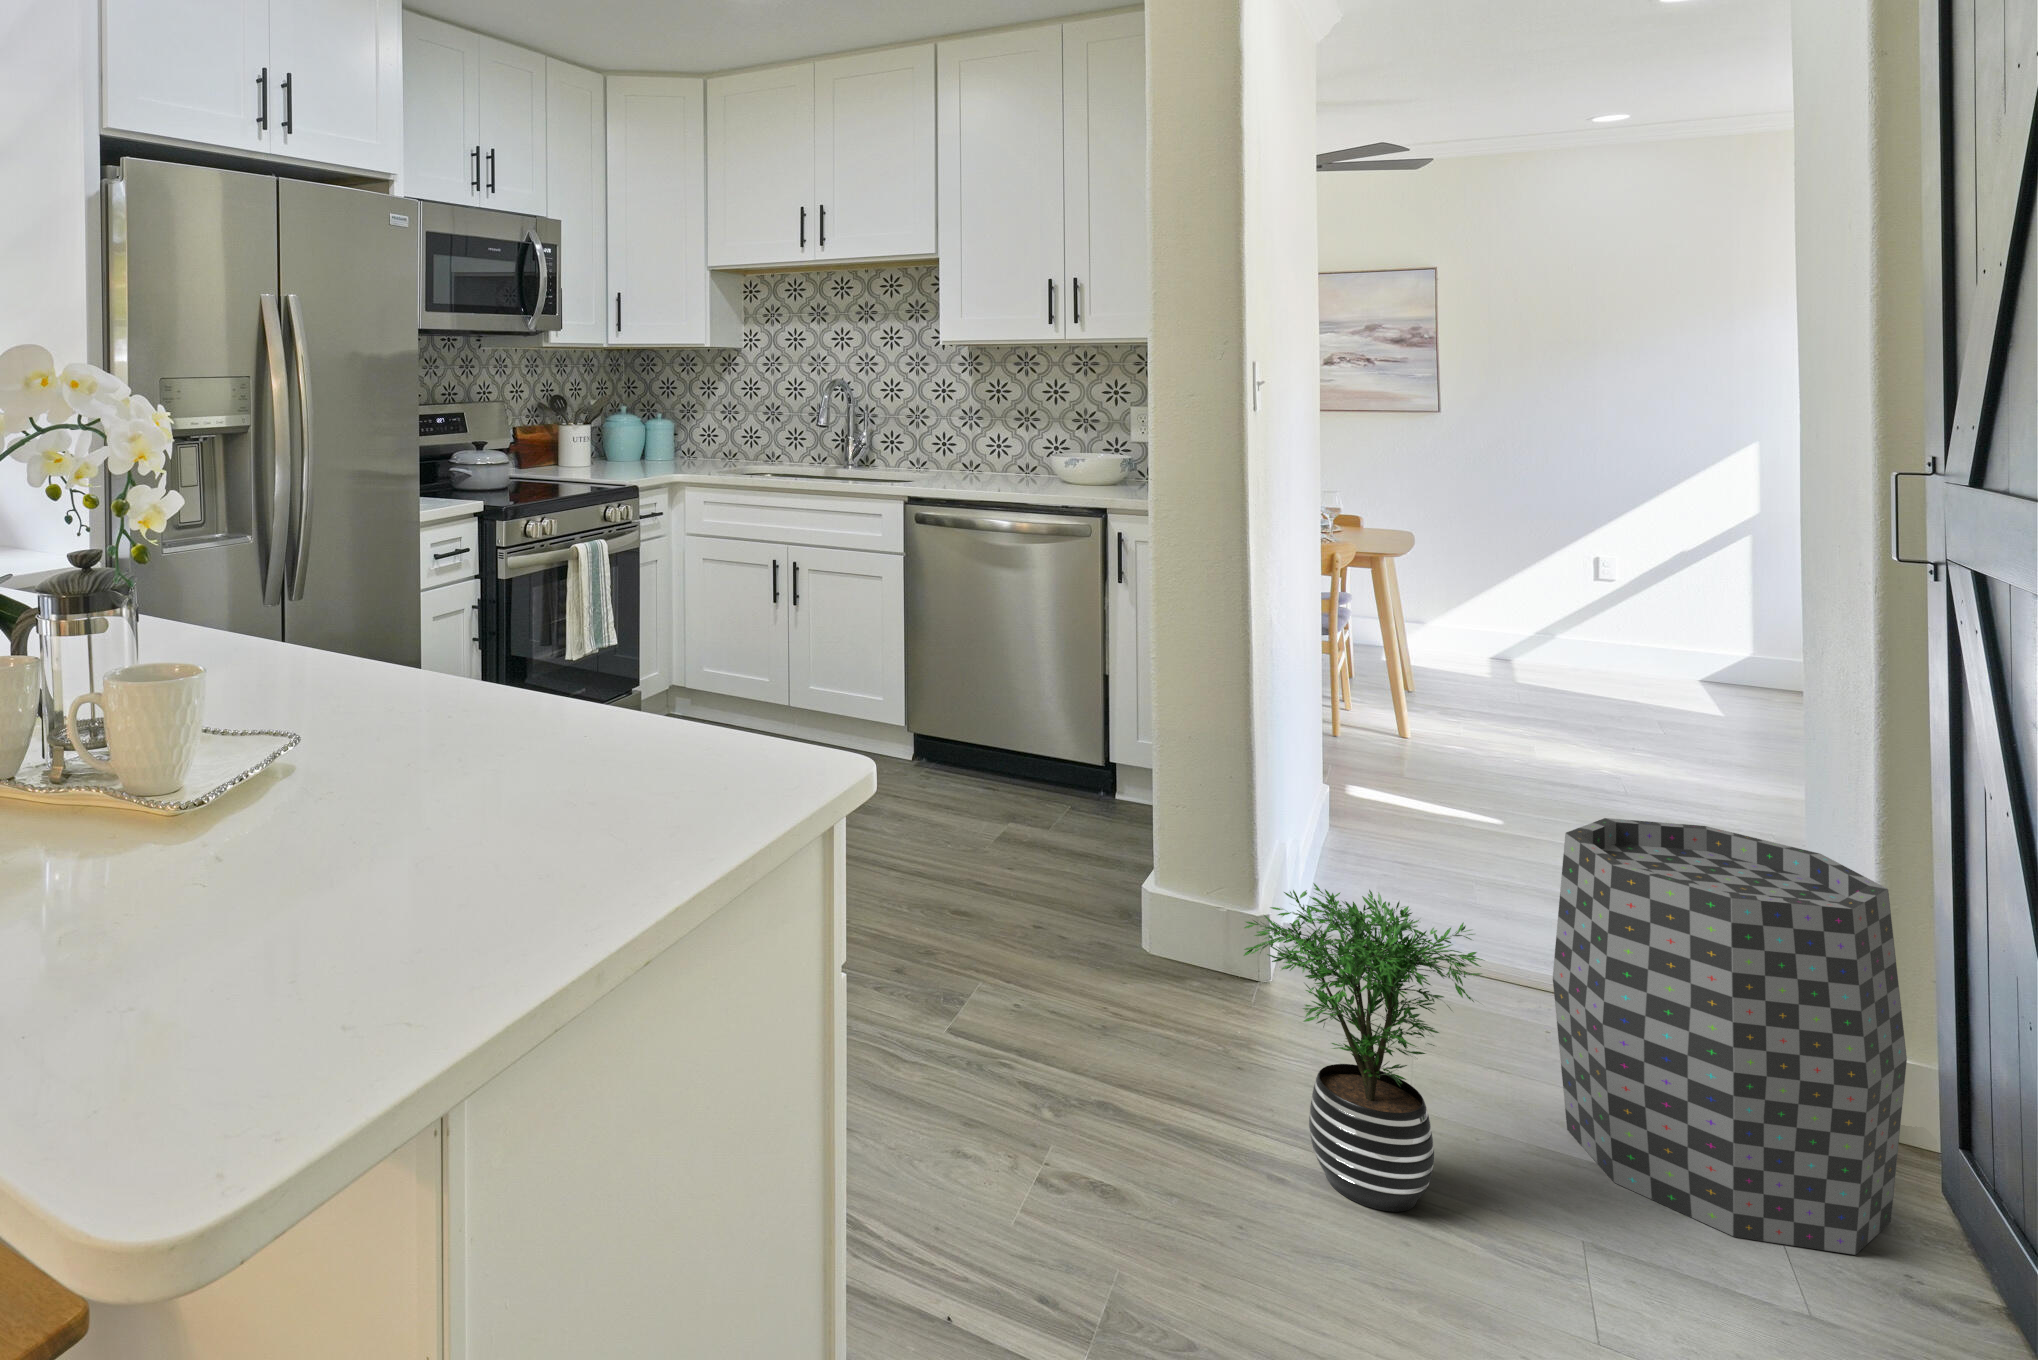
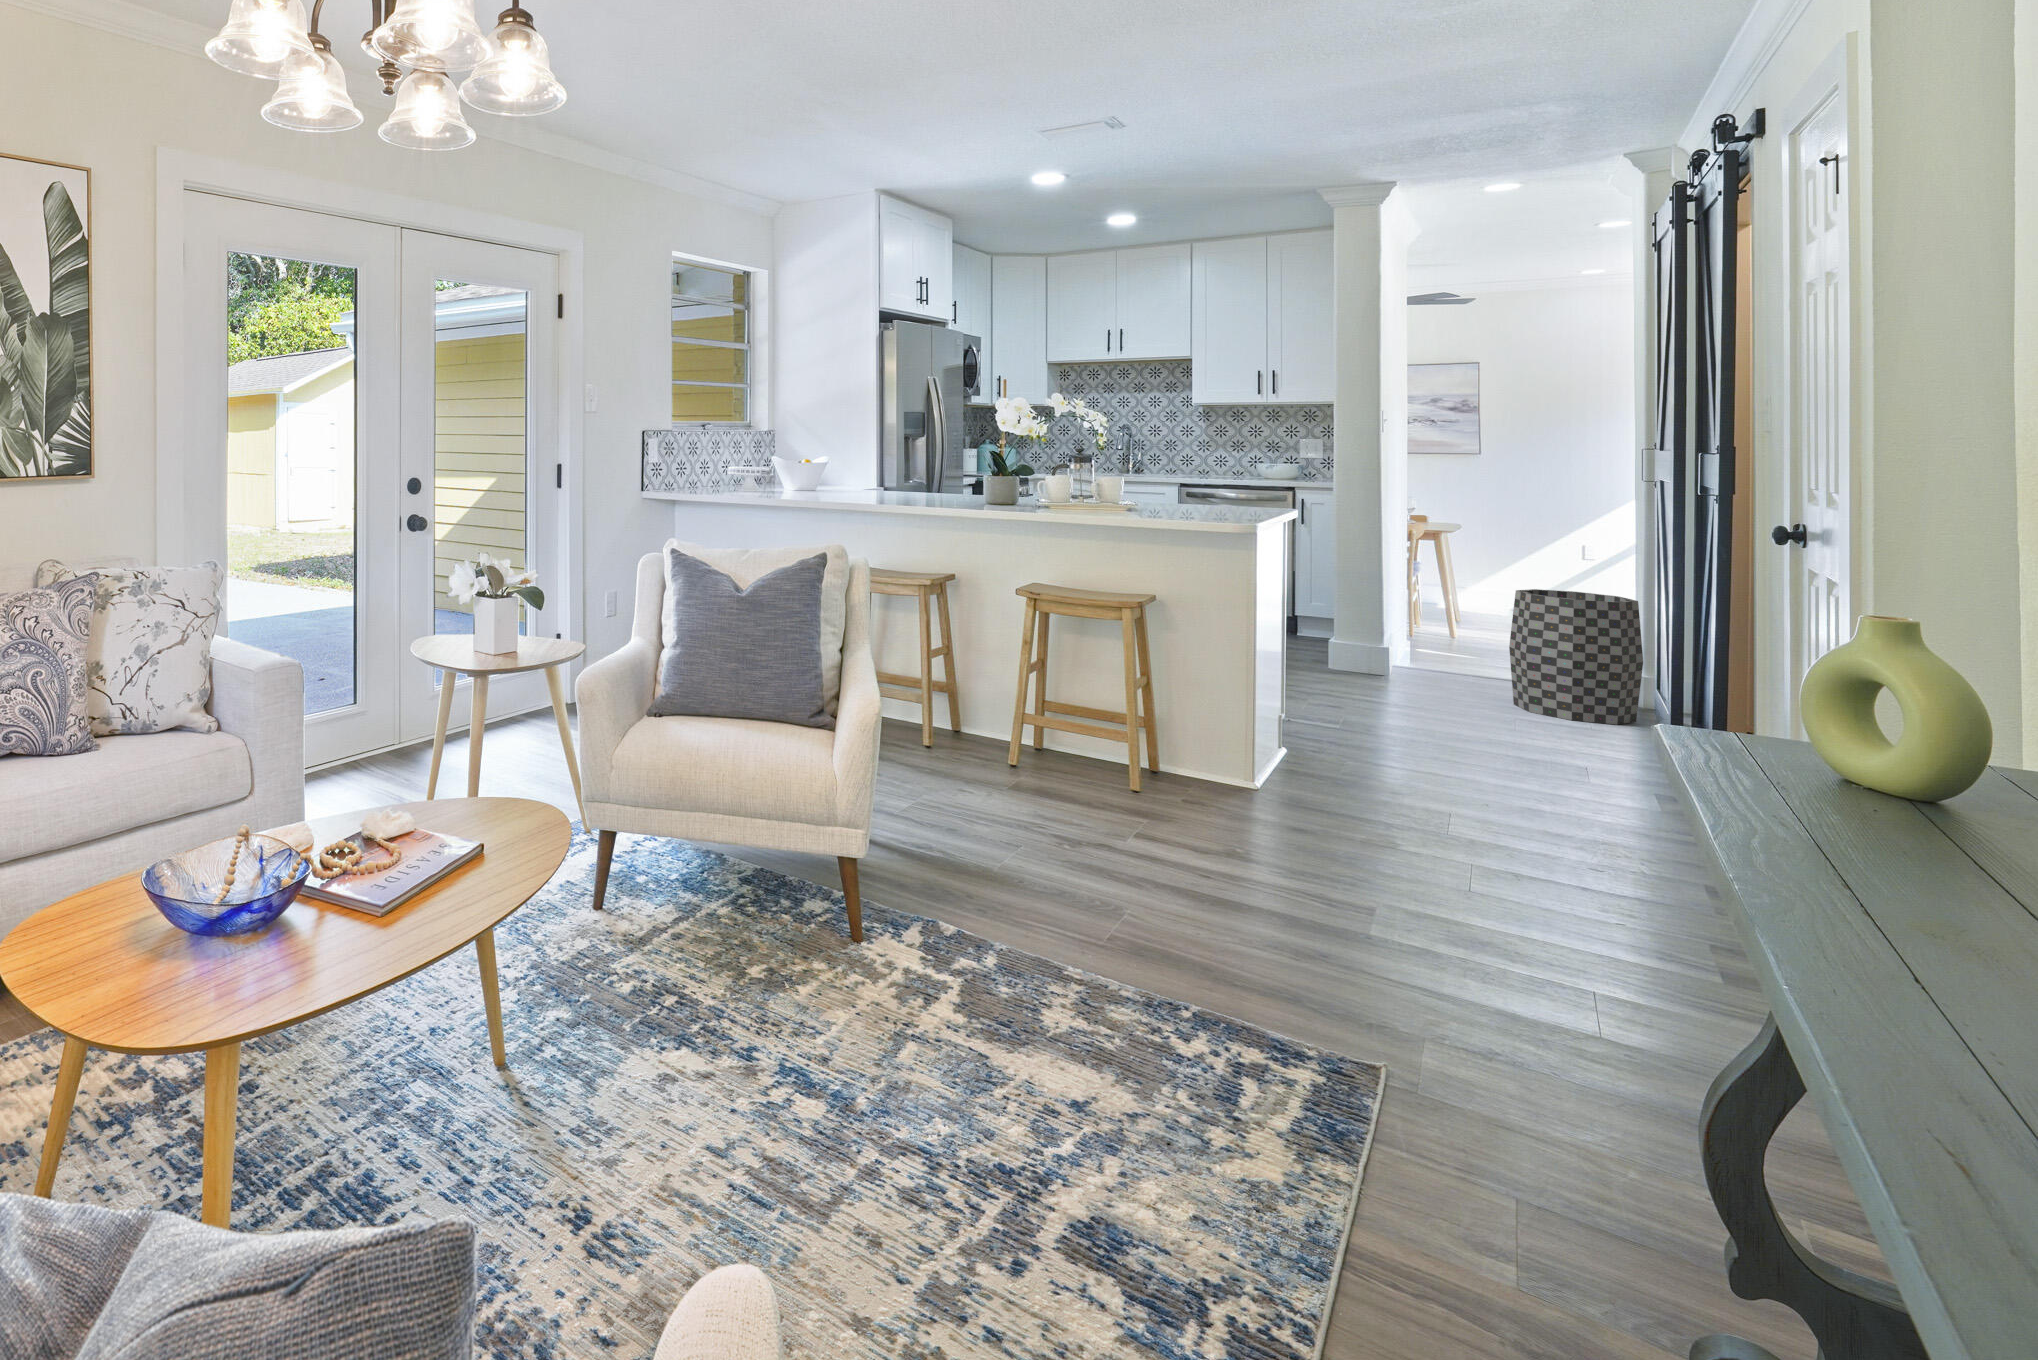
potted plant: present [1244,884,1483,1212] -> none [1382,601,1478,711]

